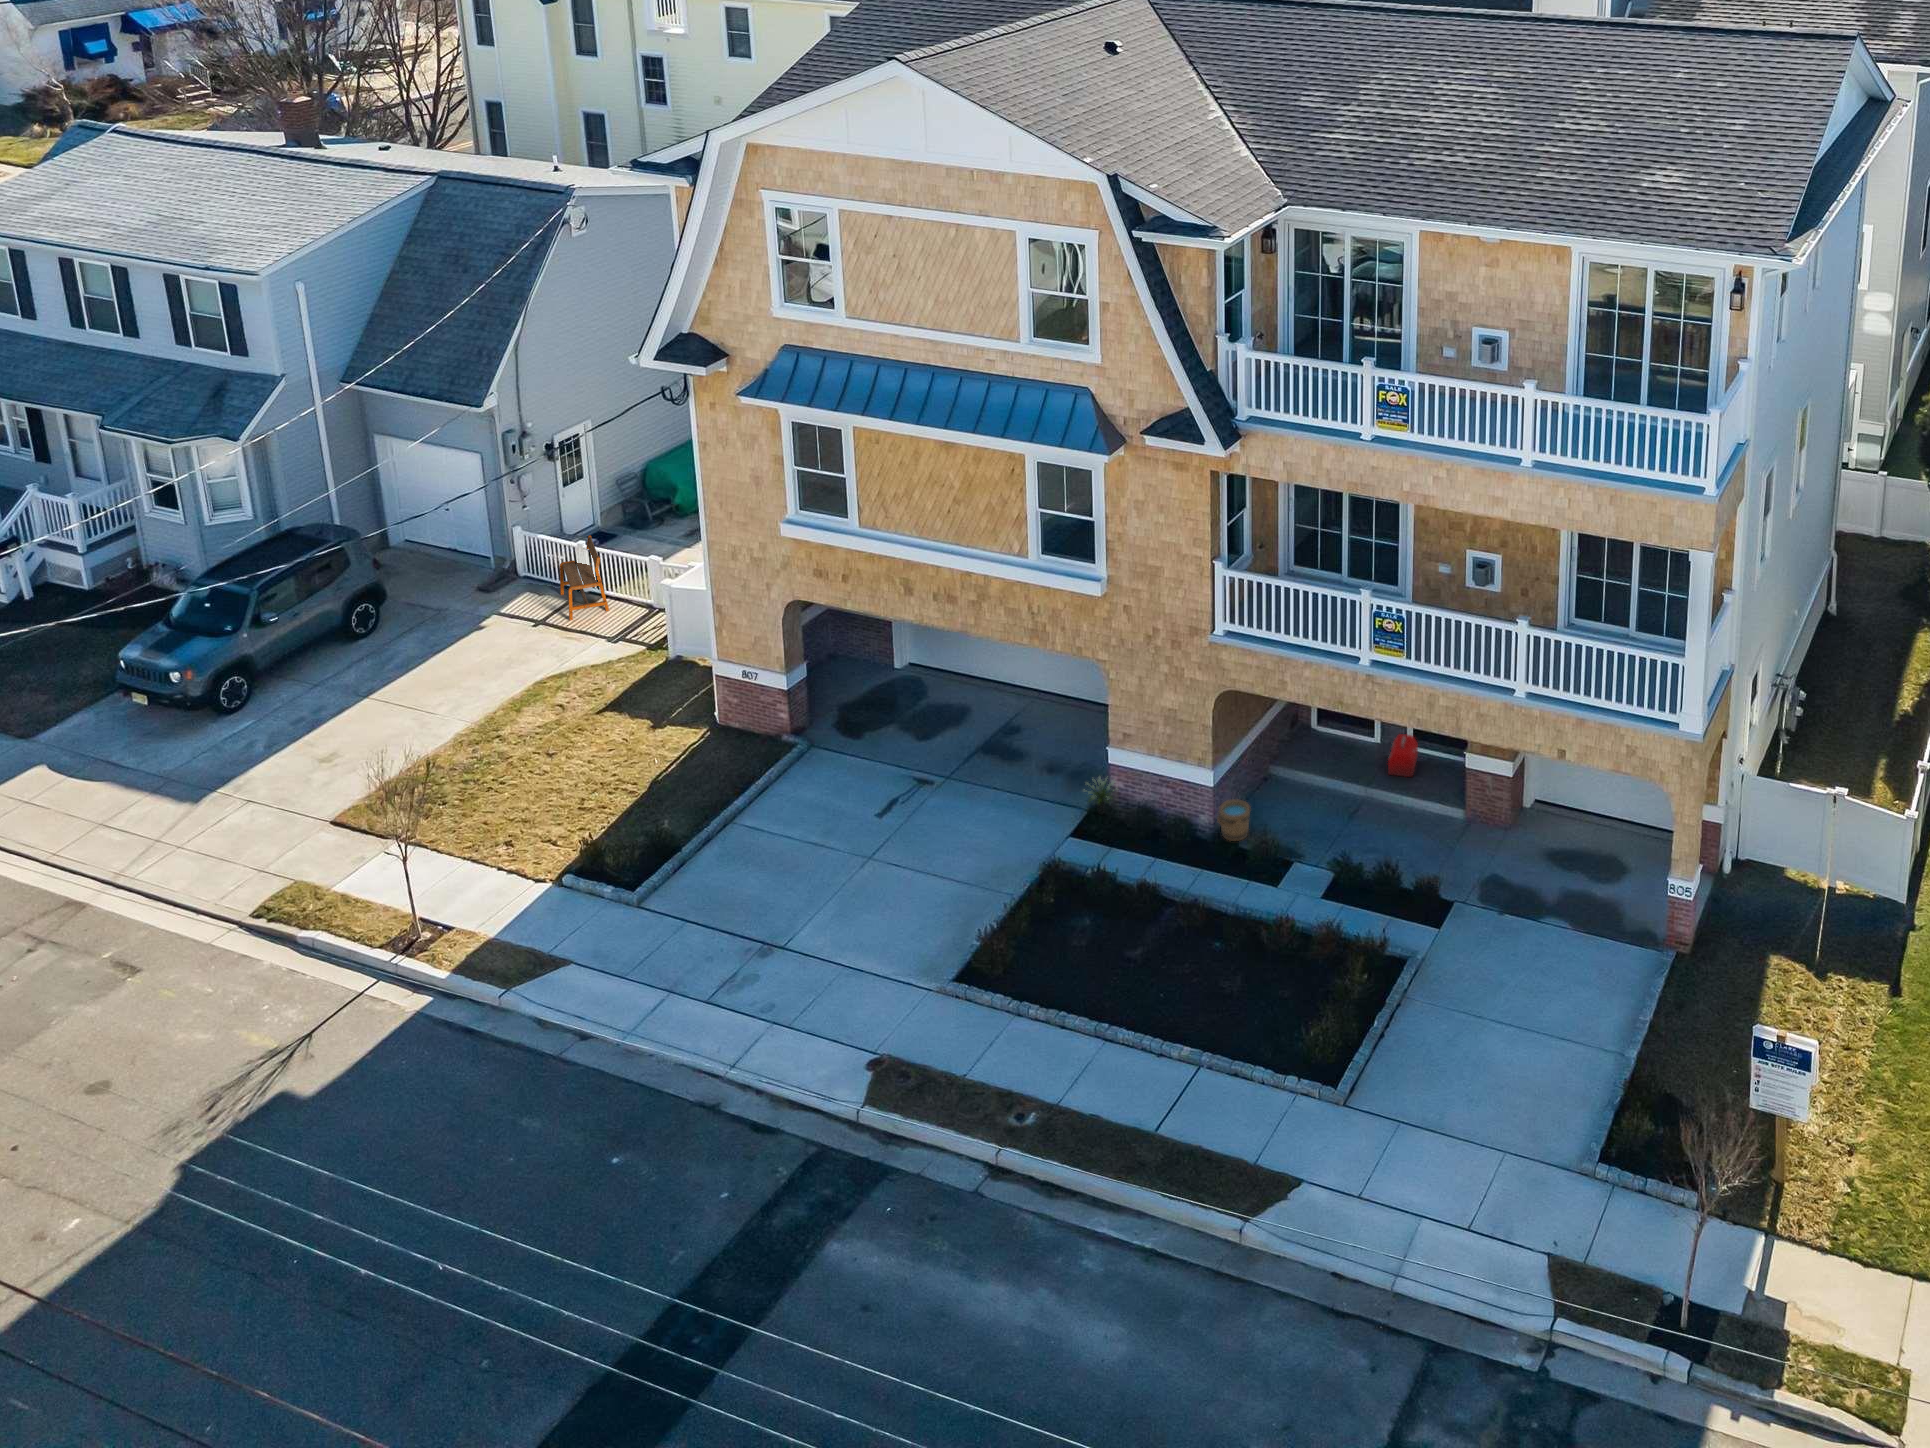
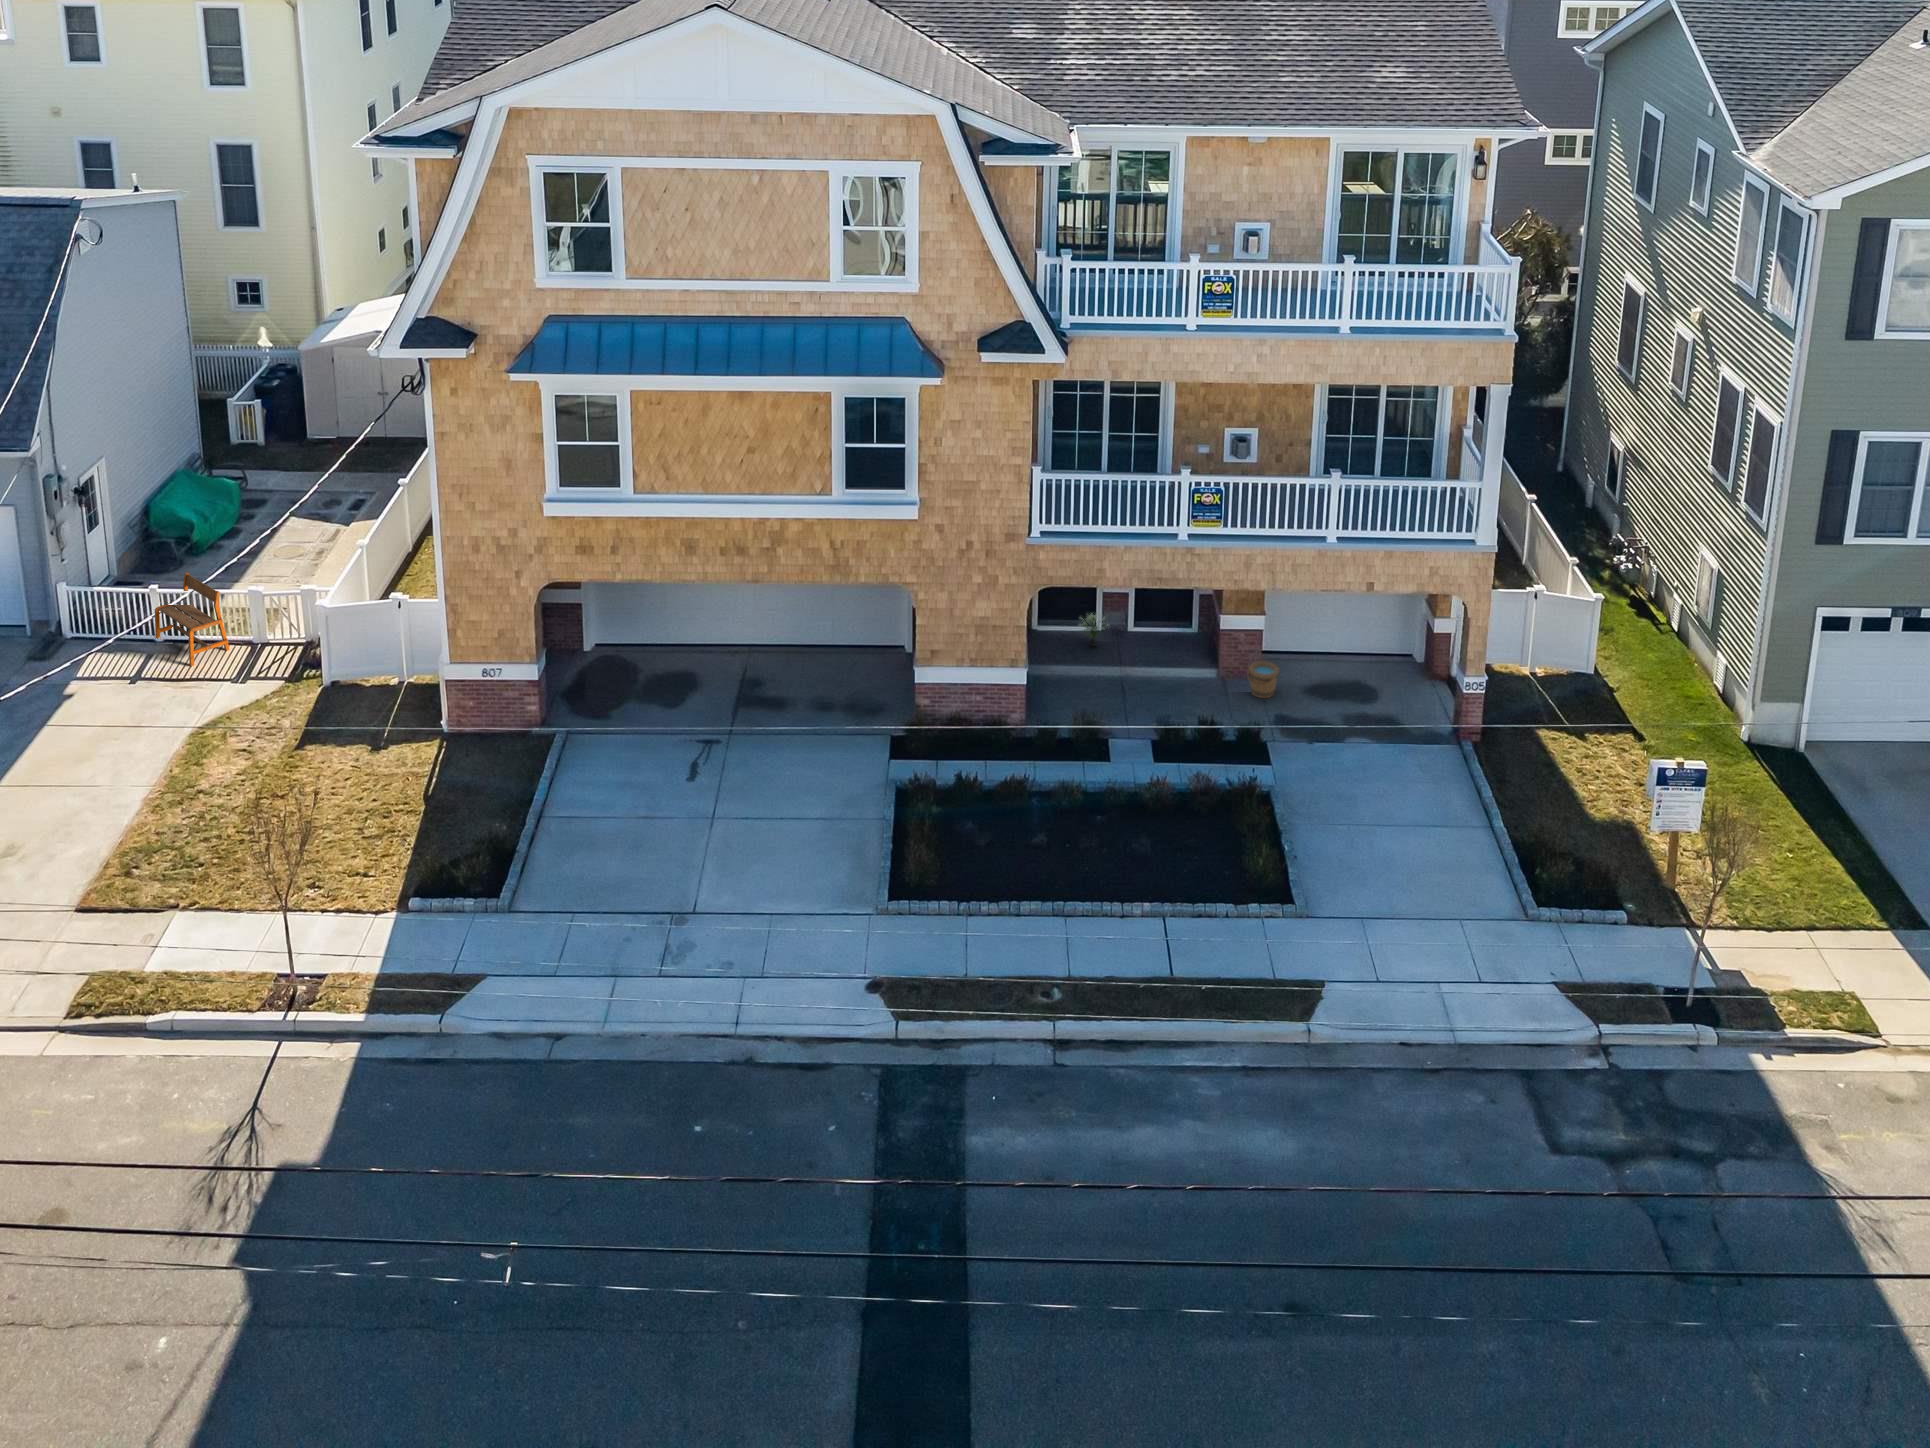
toolbox: present [1388,734,1418,777] -> none [1124,617,1156,655]
potted plant: present [1089,778,1117,815] -> present [1084,613,1108,647]
bucket: present [1217,799,1250,841] -> present [1247,661,1279,698]

